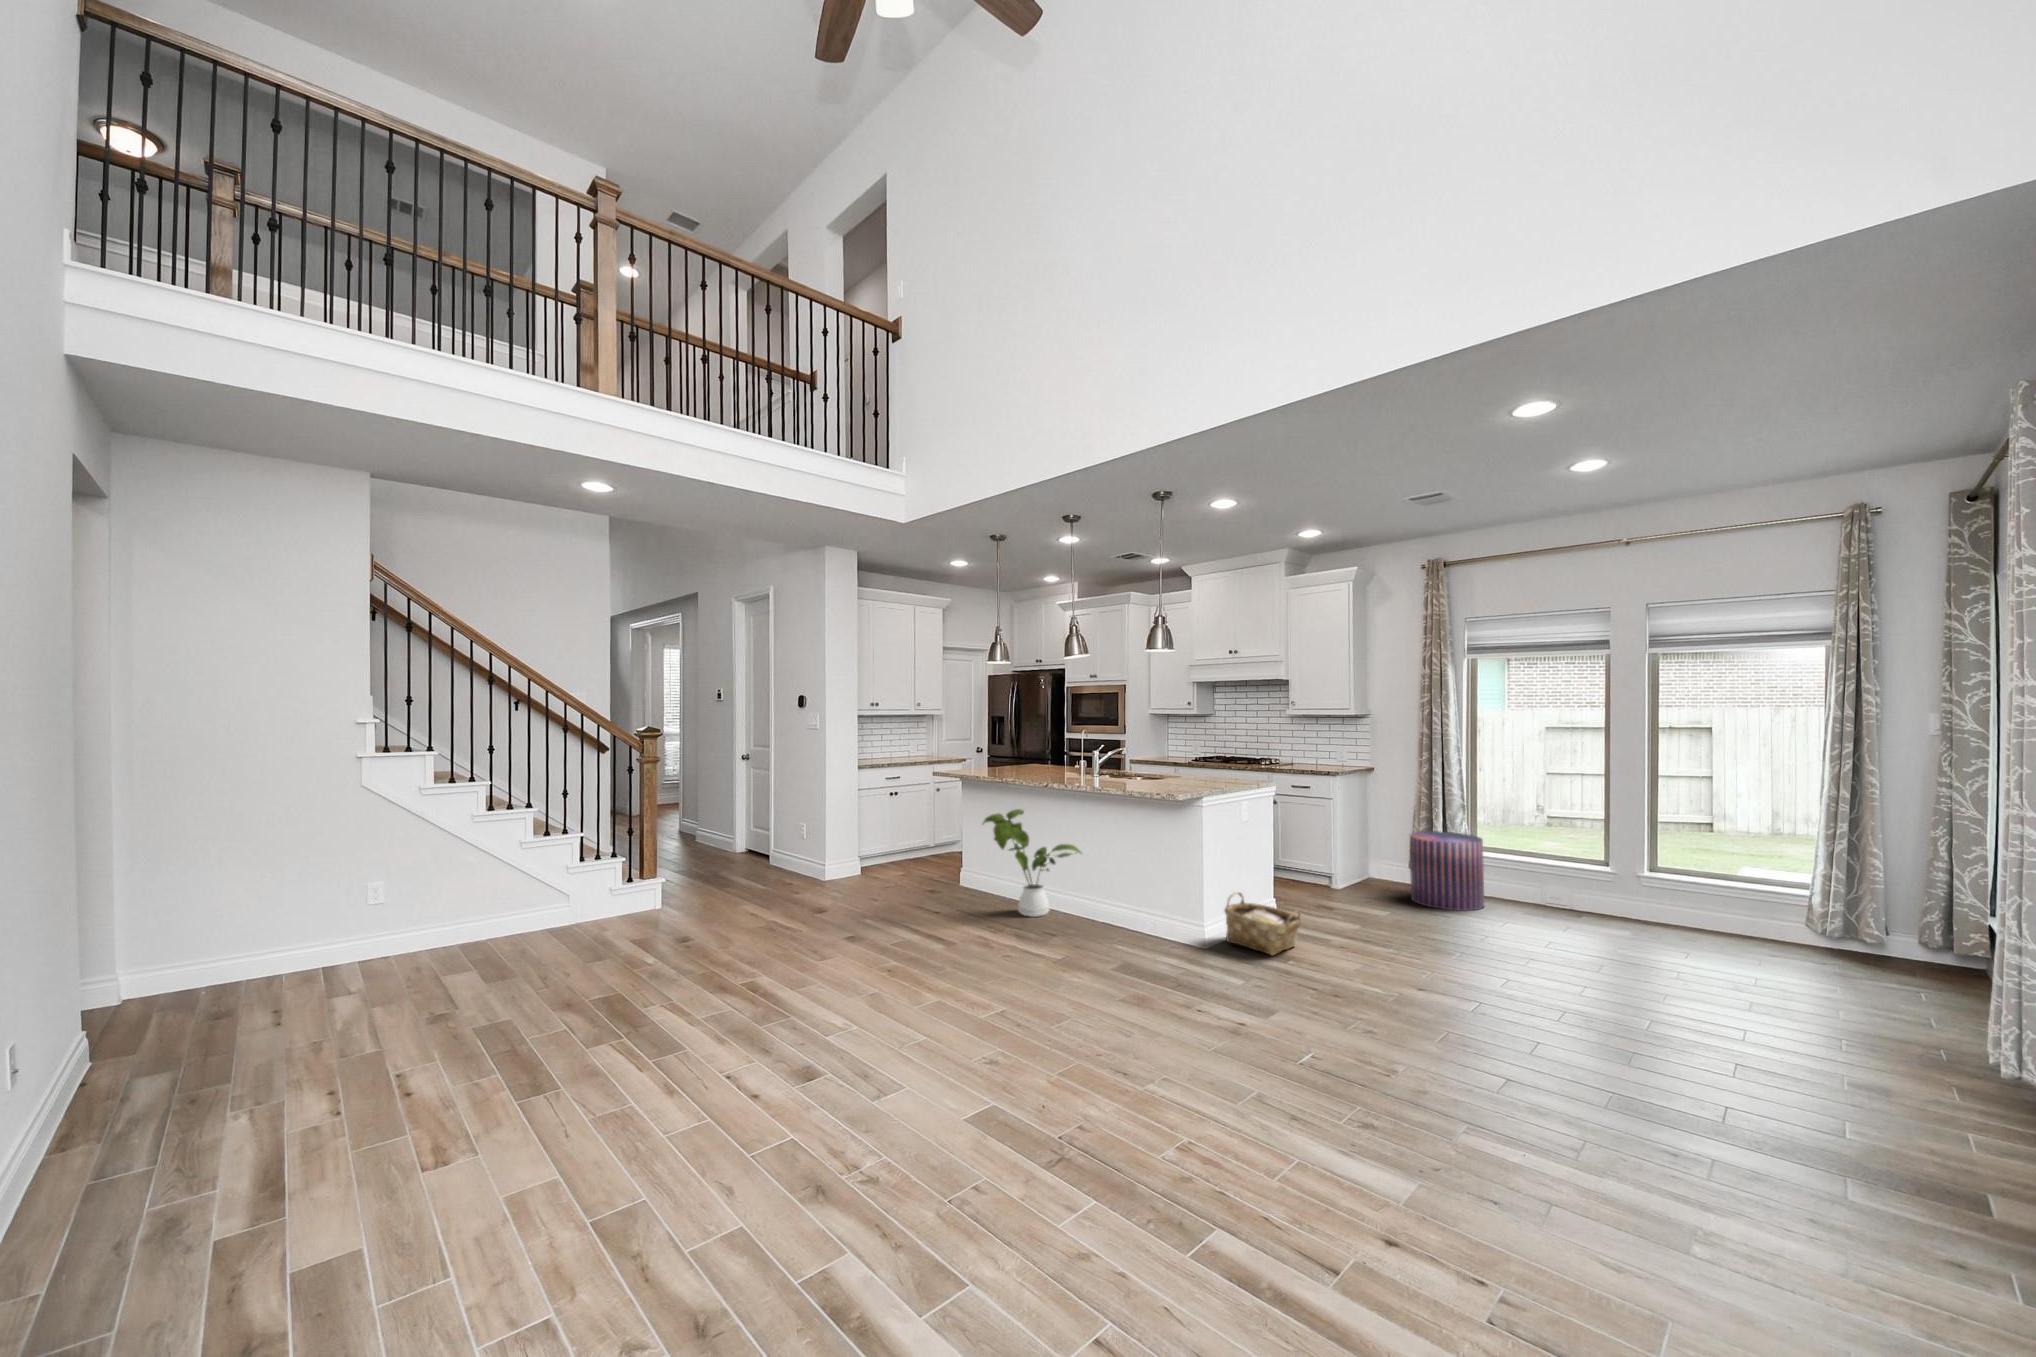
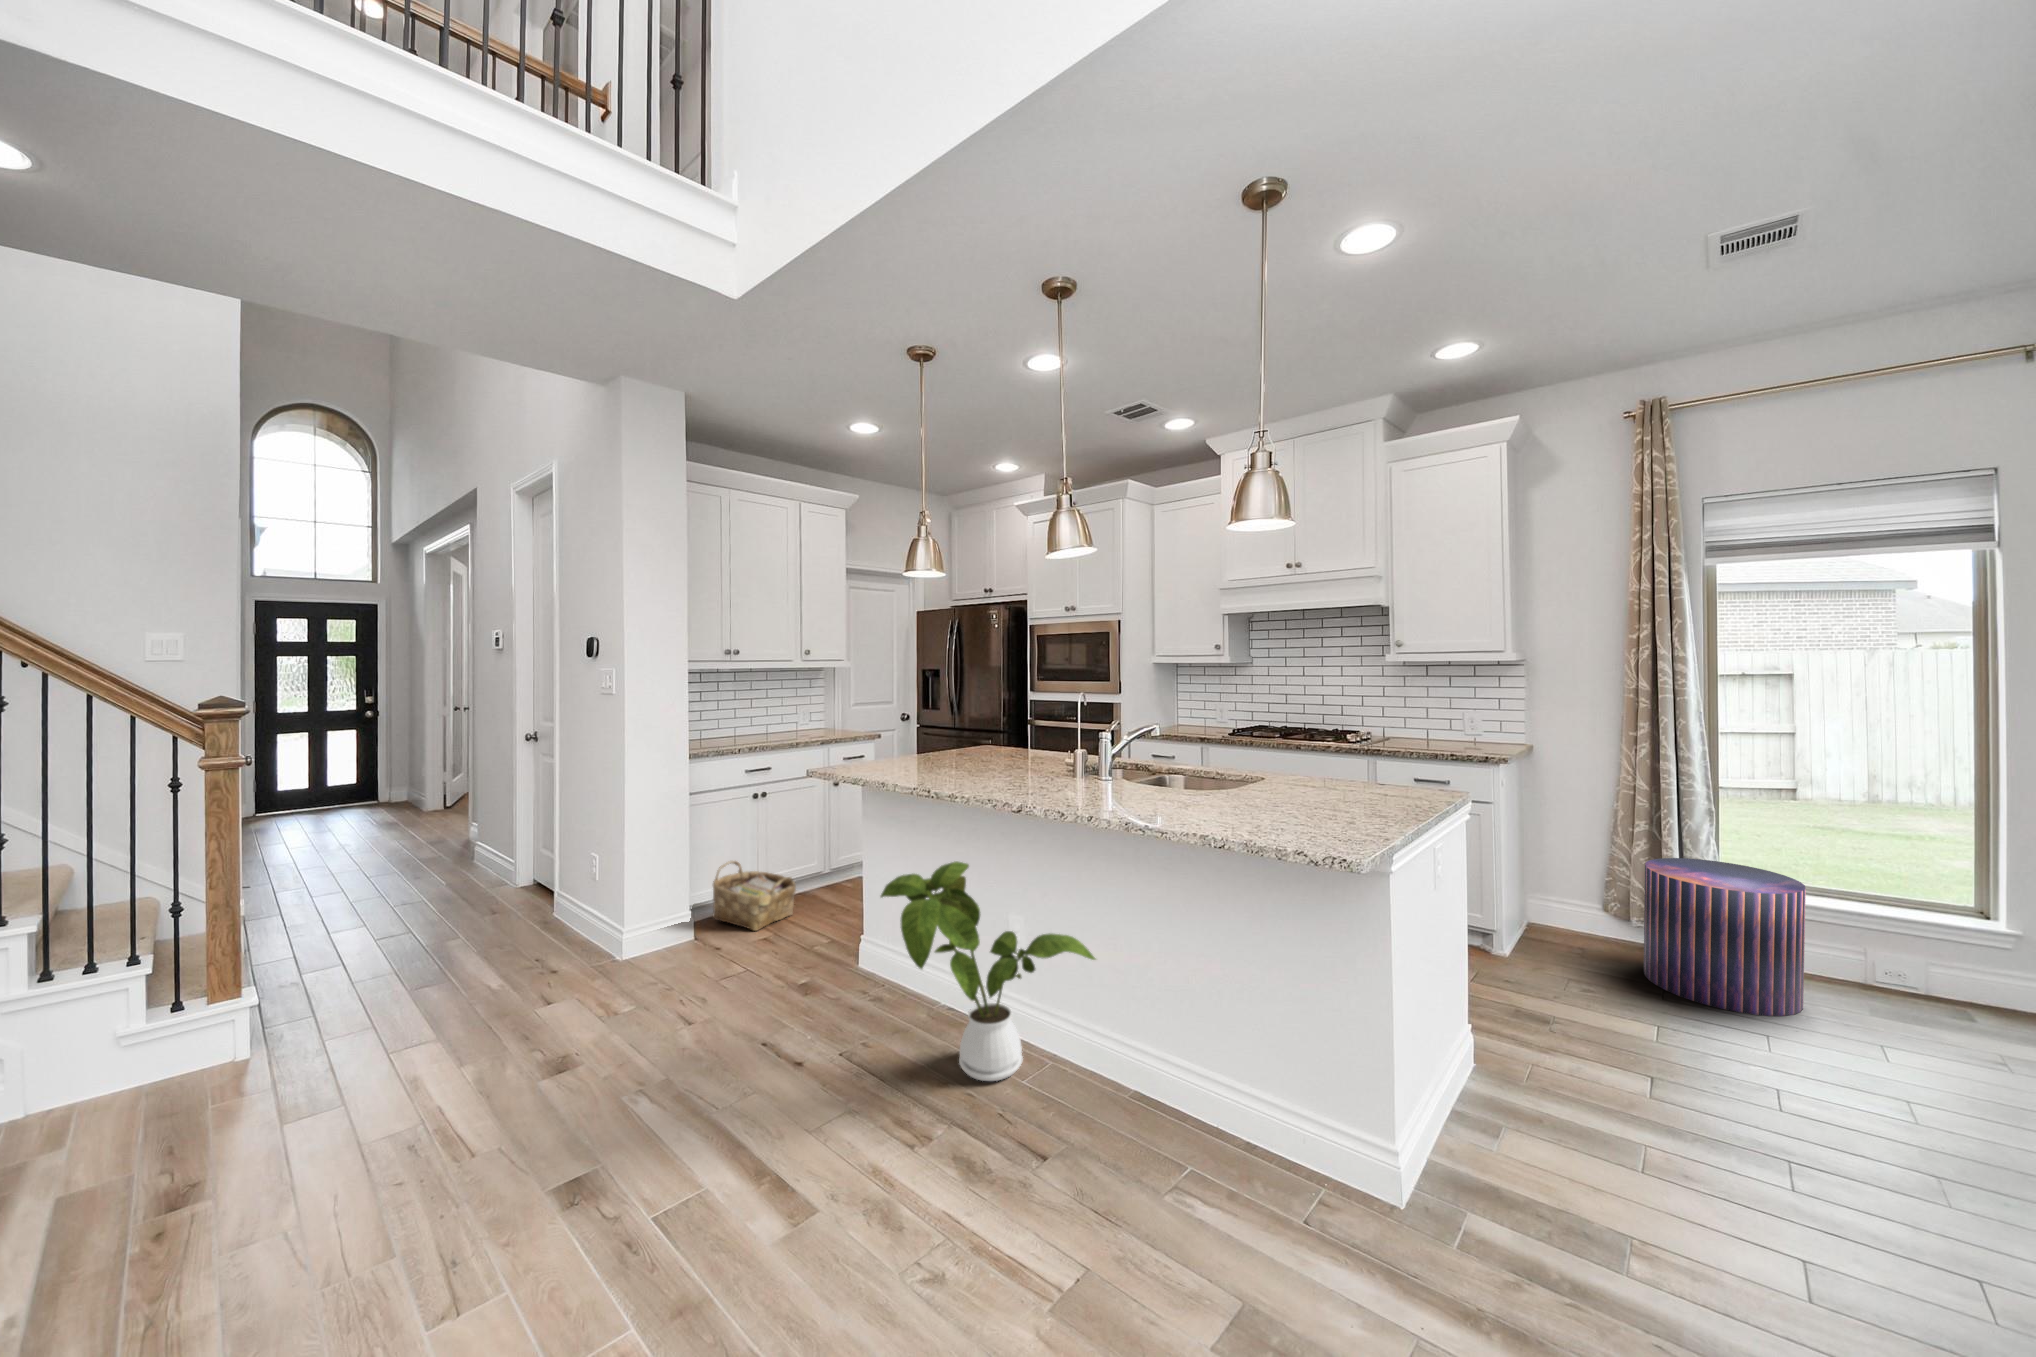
woven basket: present [1225,892,1301,956] -> present [713,861,796,931]

